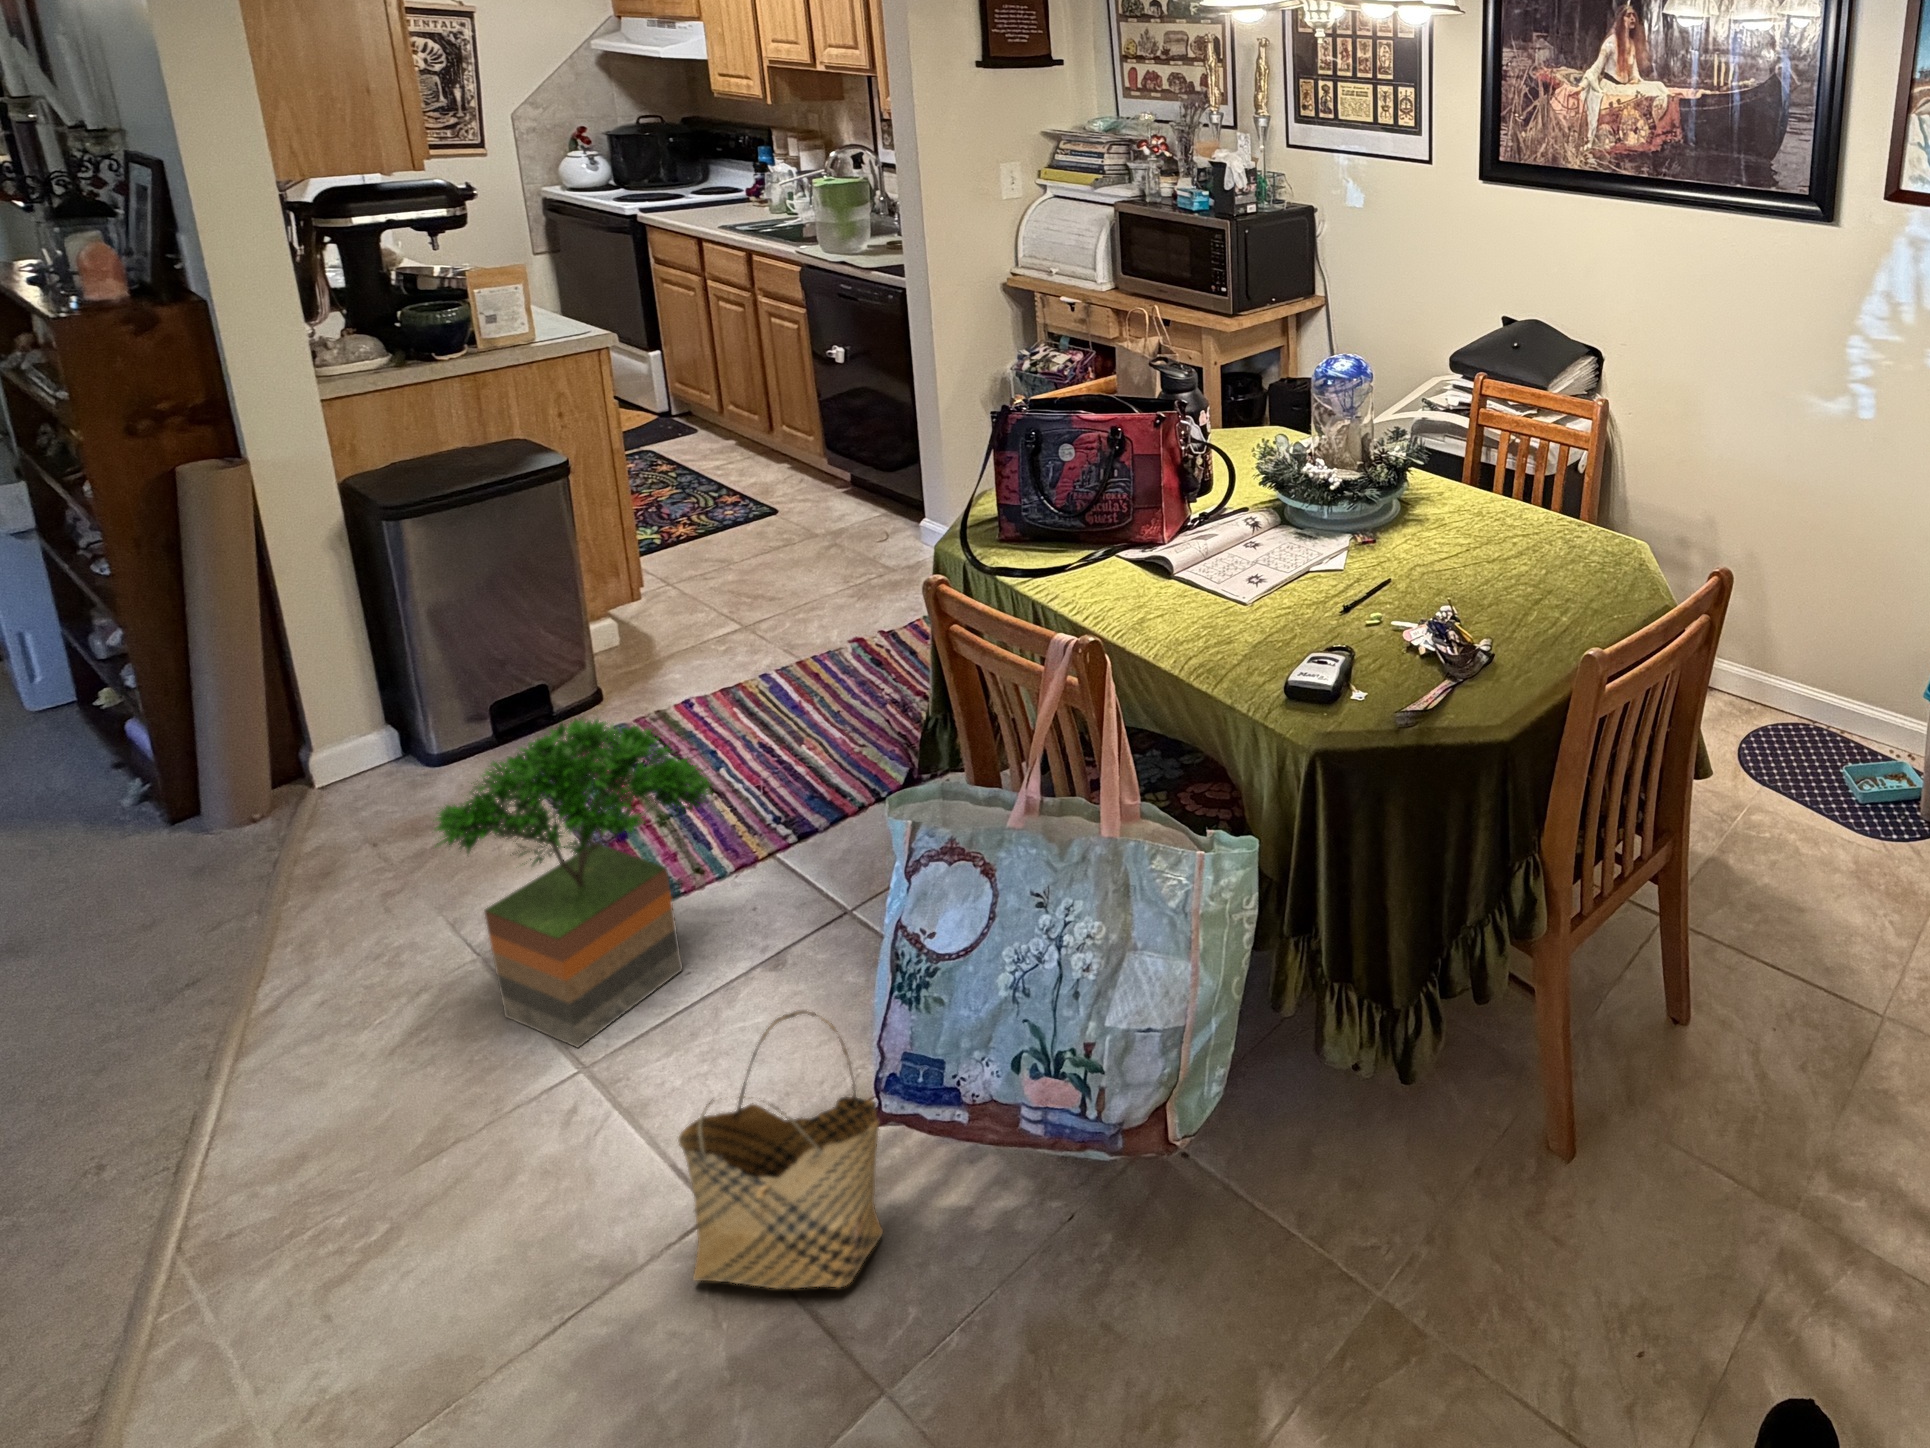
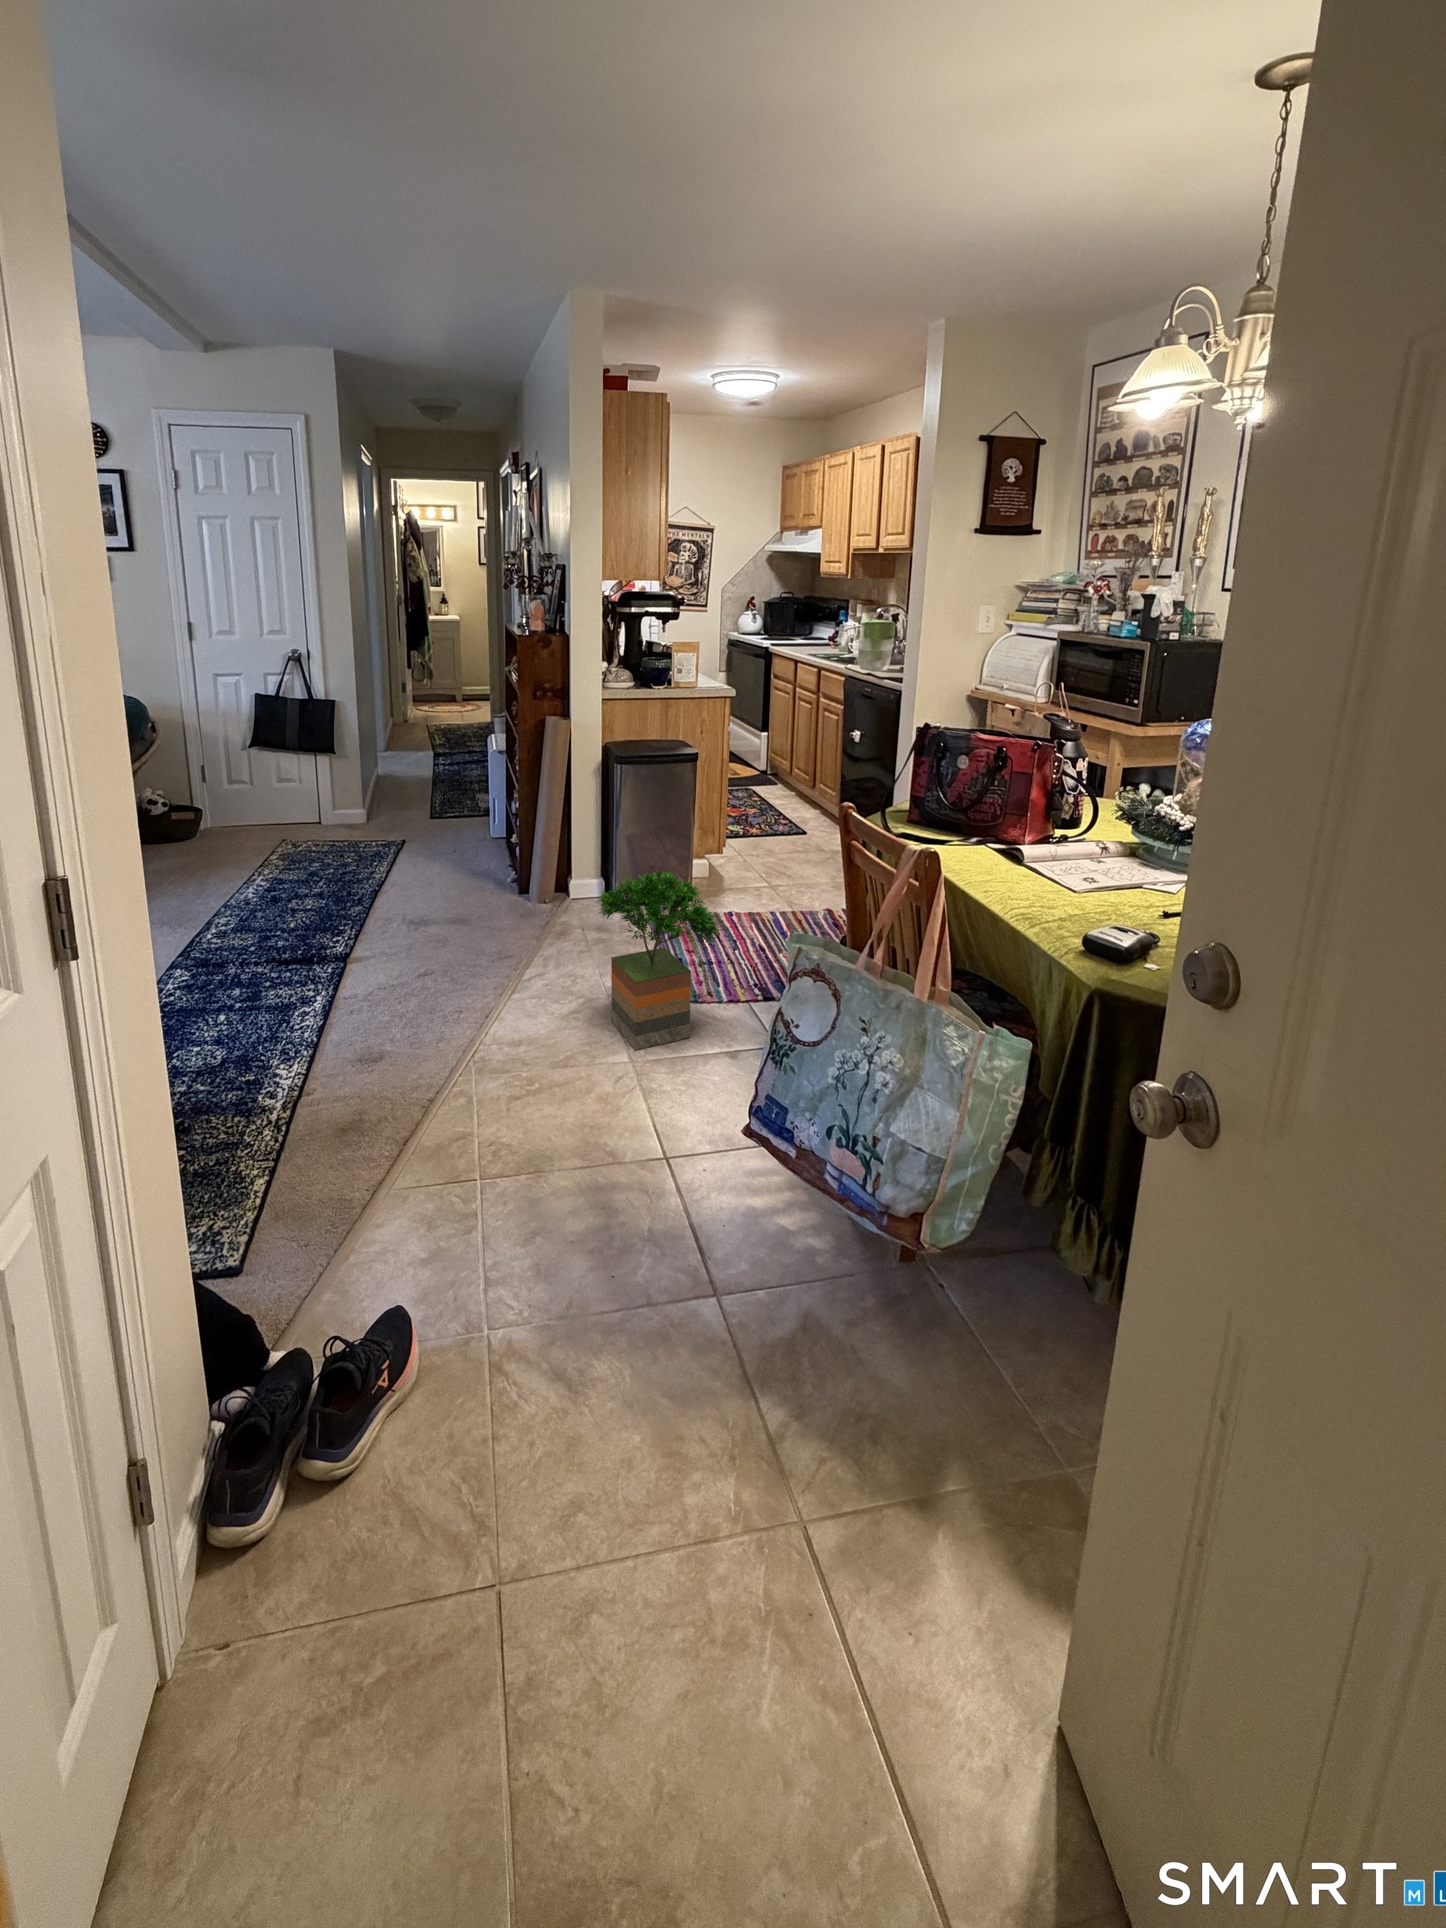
woven basket: present [678,1010,883,1289] -> none [649,1052,754,1235]

